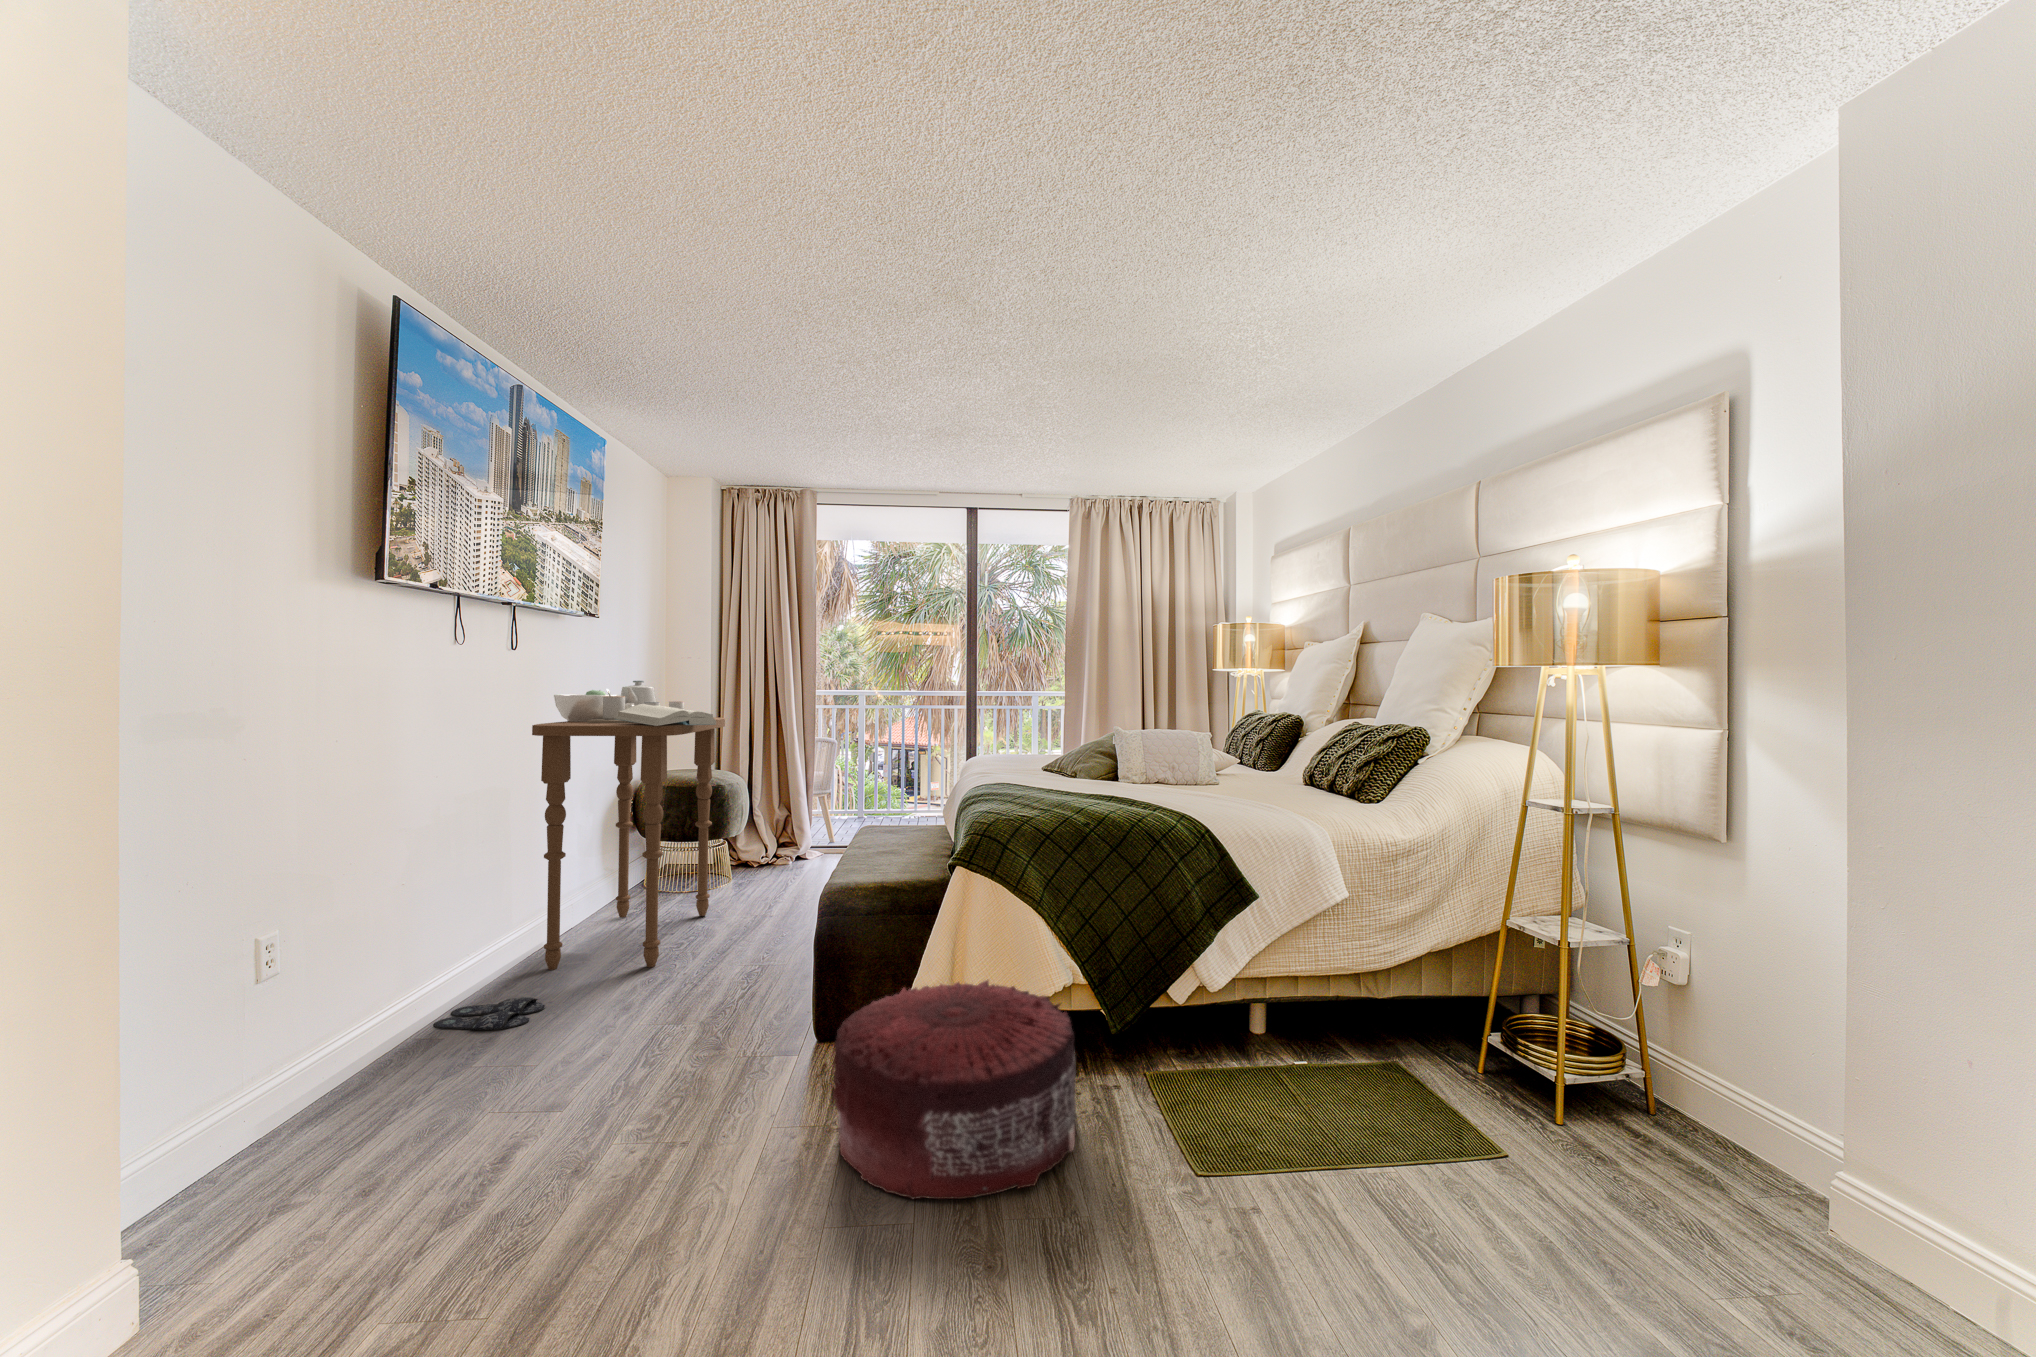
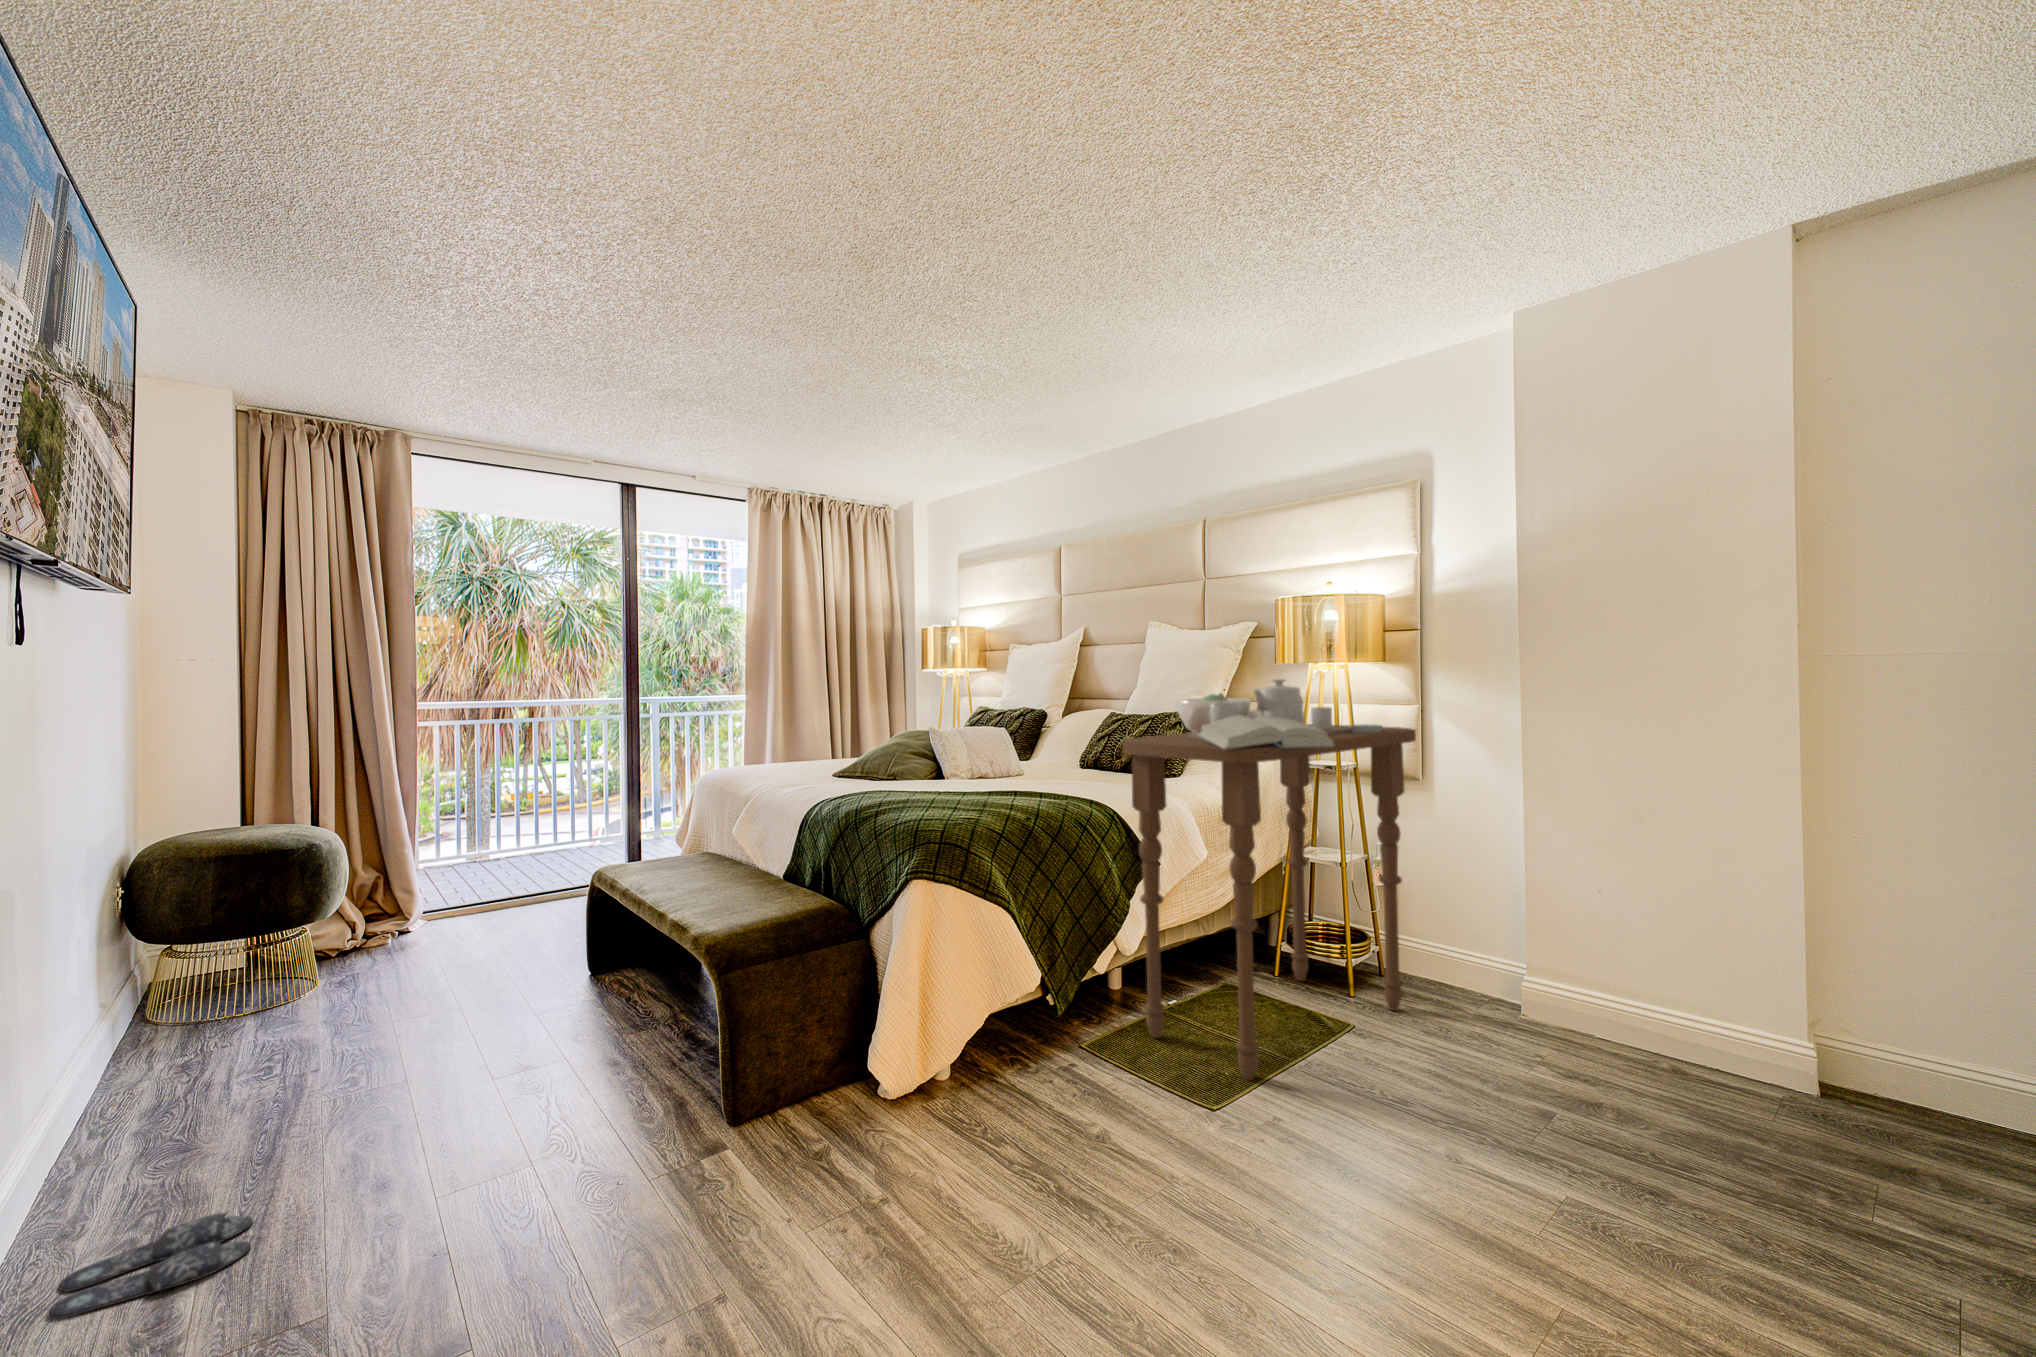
side table: present [532,681,725,970] -> present [1122,680,1416,1080]
pouf: present [833,980,1077,1199] -> none [878,998,1128,1231]

